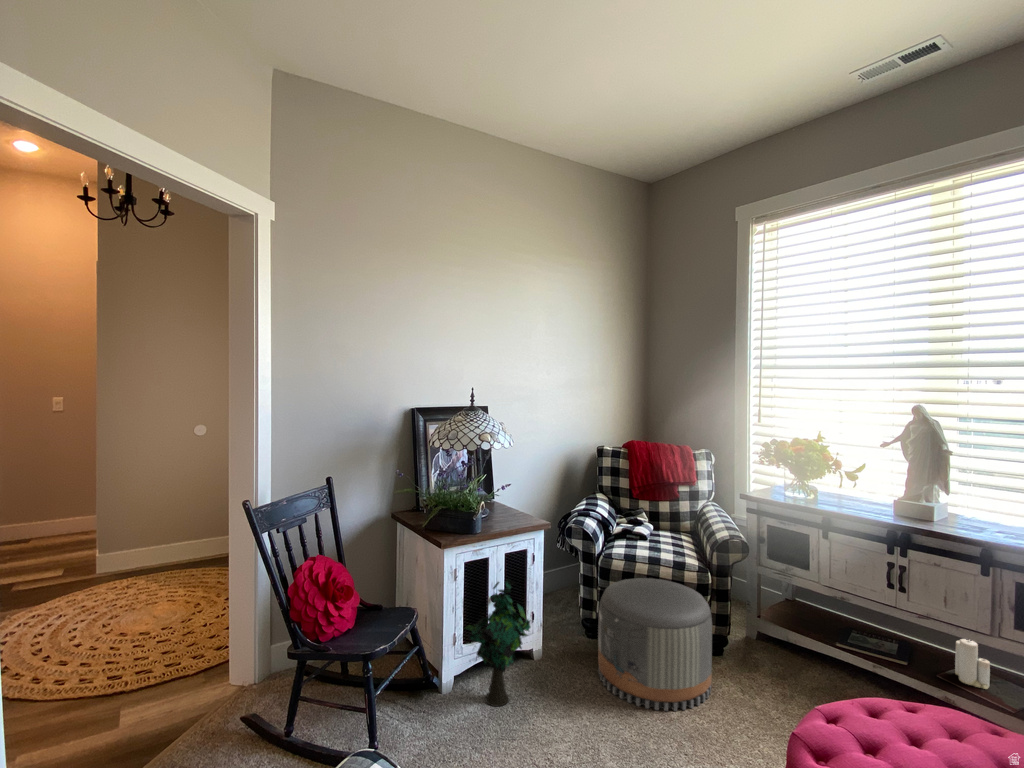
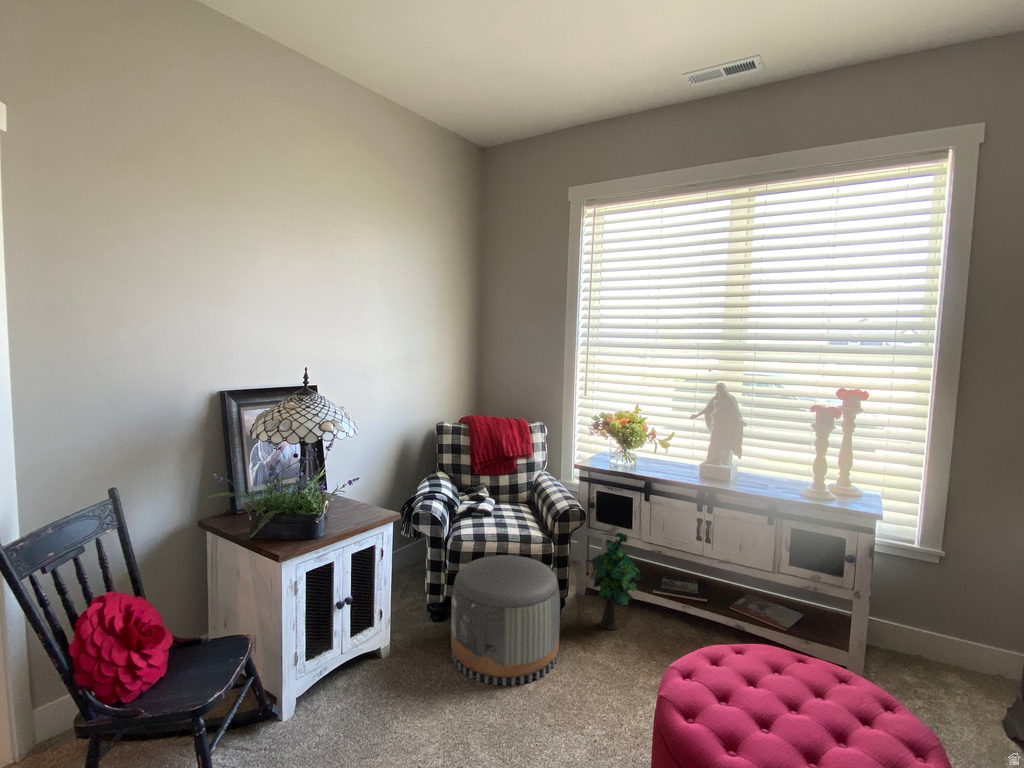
decorative plant: present [465,579,531,706] -> present [587,533,642,630]
candle: present [955,639,990,689] -> none [743,573,768,612]

